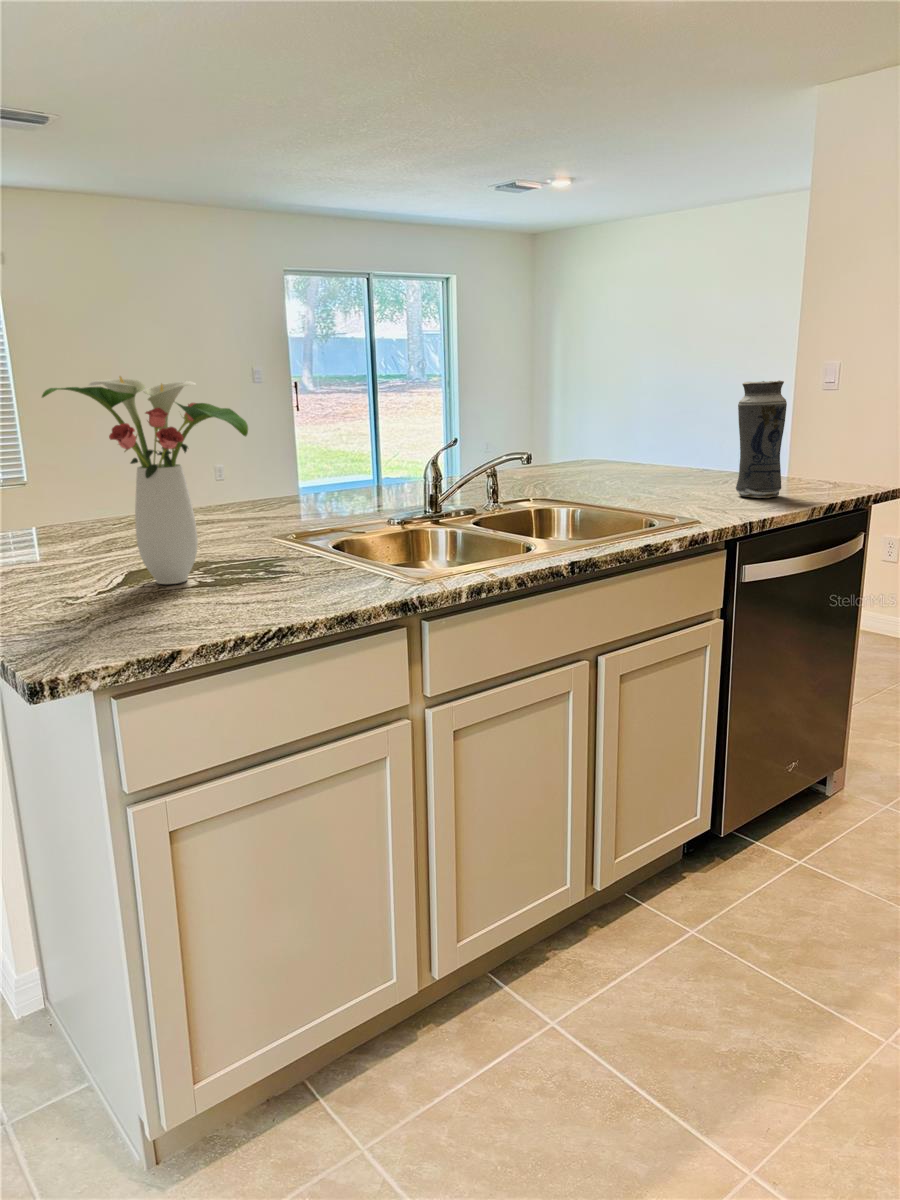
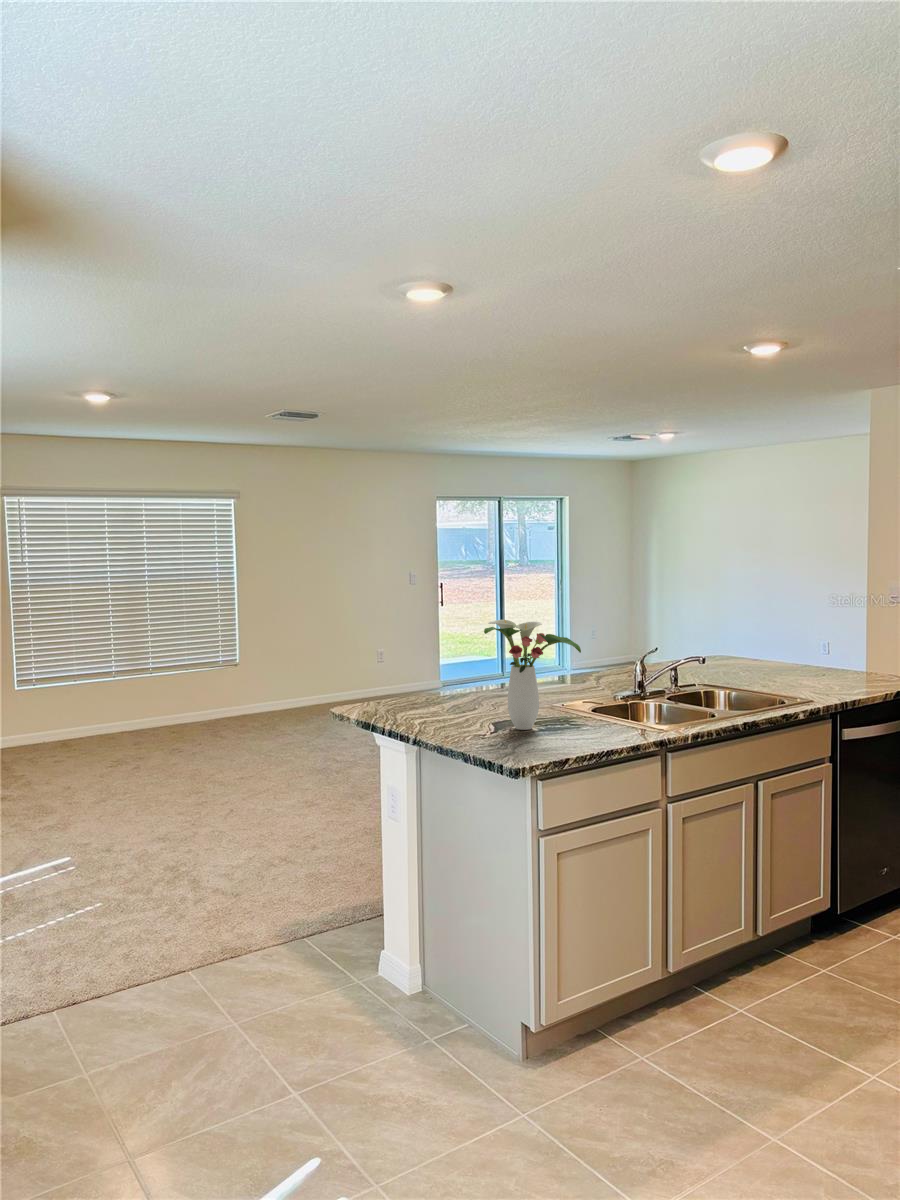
vase: present [736,380,787,498] -> none [831,610,864,686]

